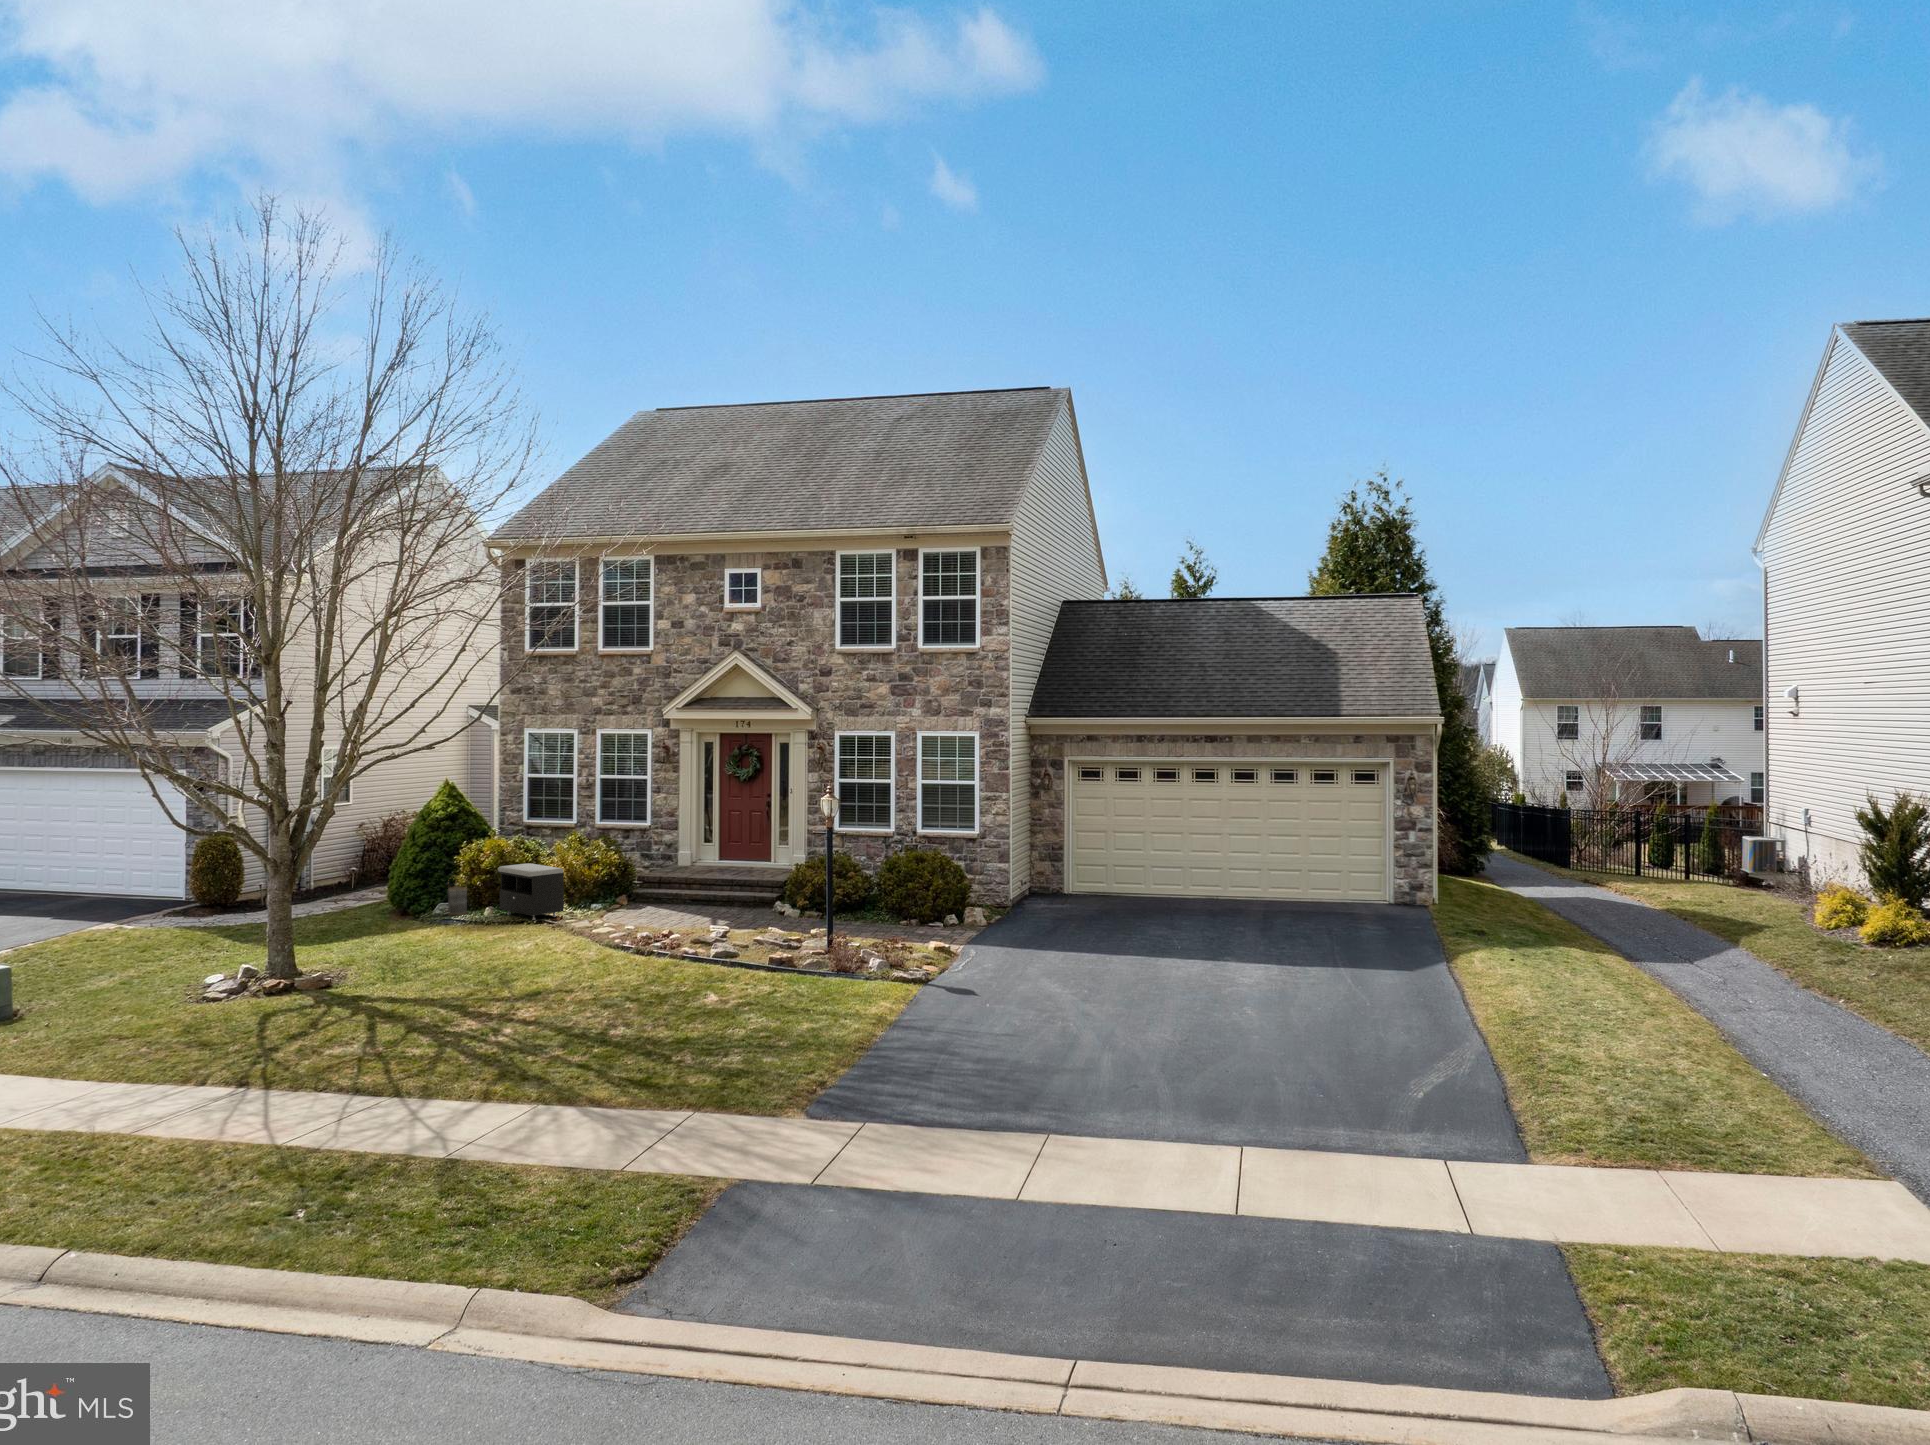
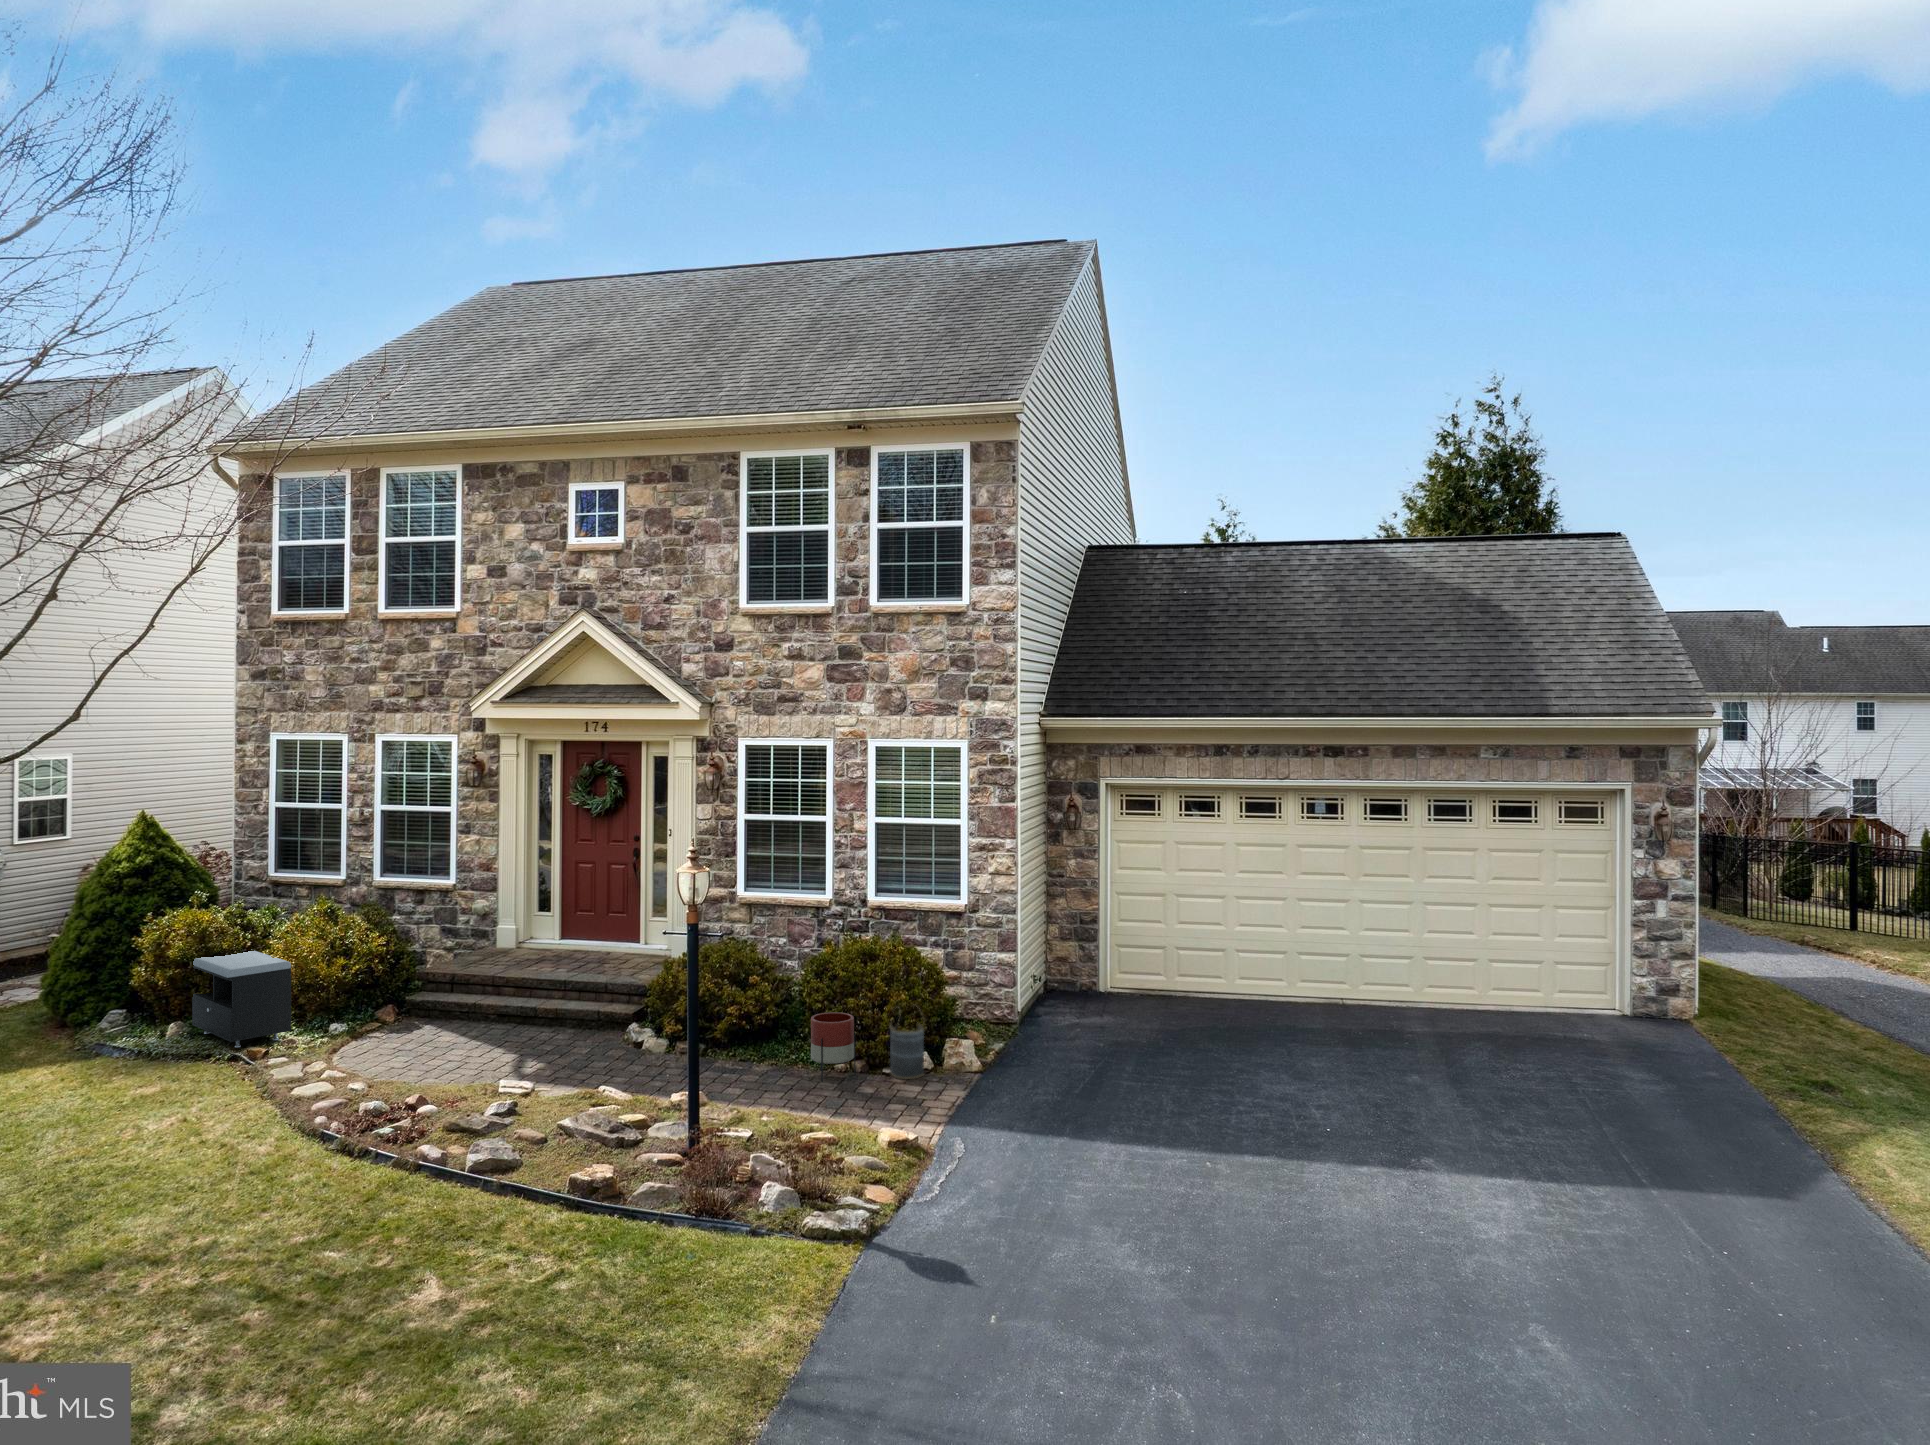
basket: present [448,887,467,915] -> present [890,1007,925,1079]
planter: none [886,893,912,932] -> present [811,1012,856,1082]

